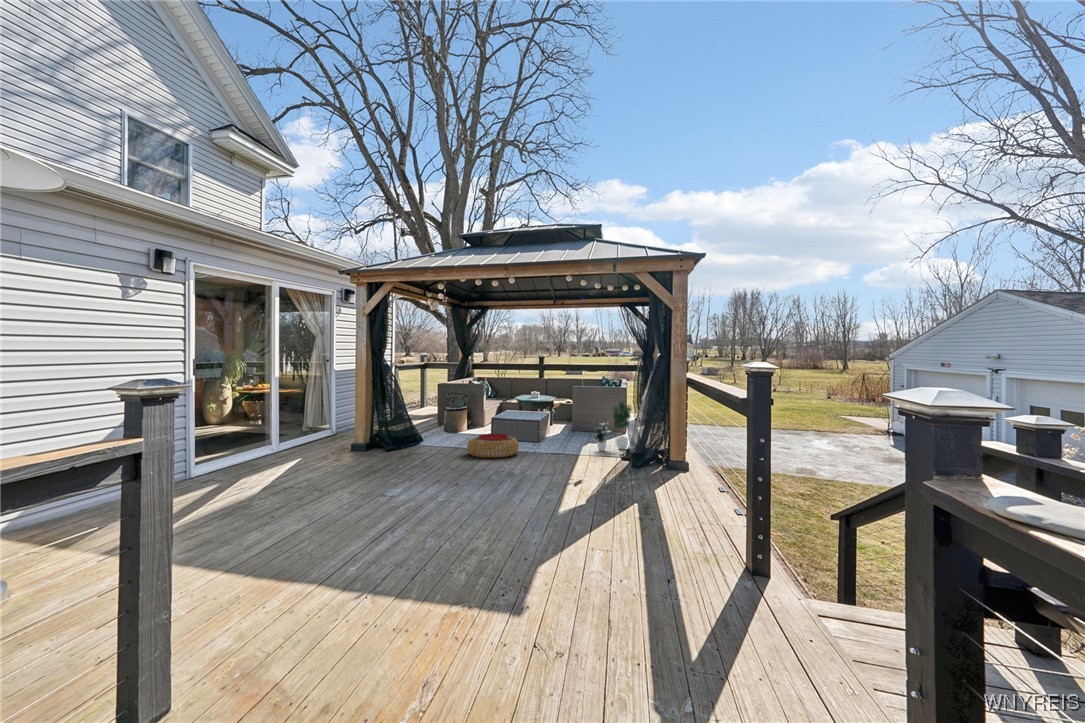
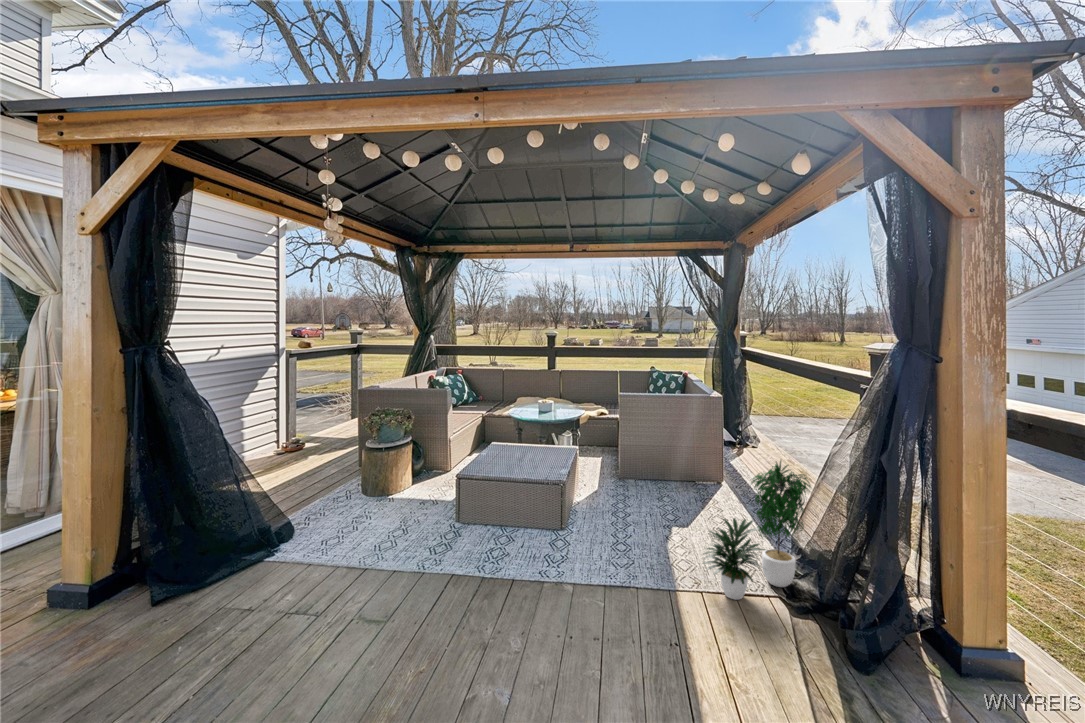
pouf: present [467,434,519,458] -> none [363,554,516,670]

